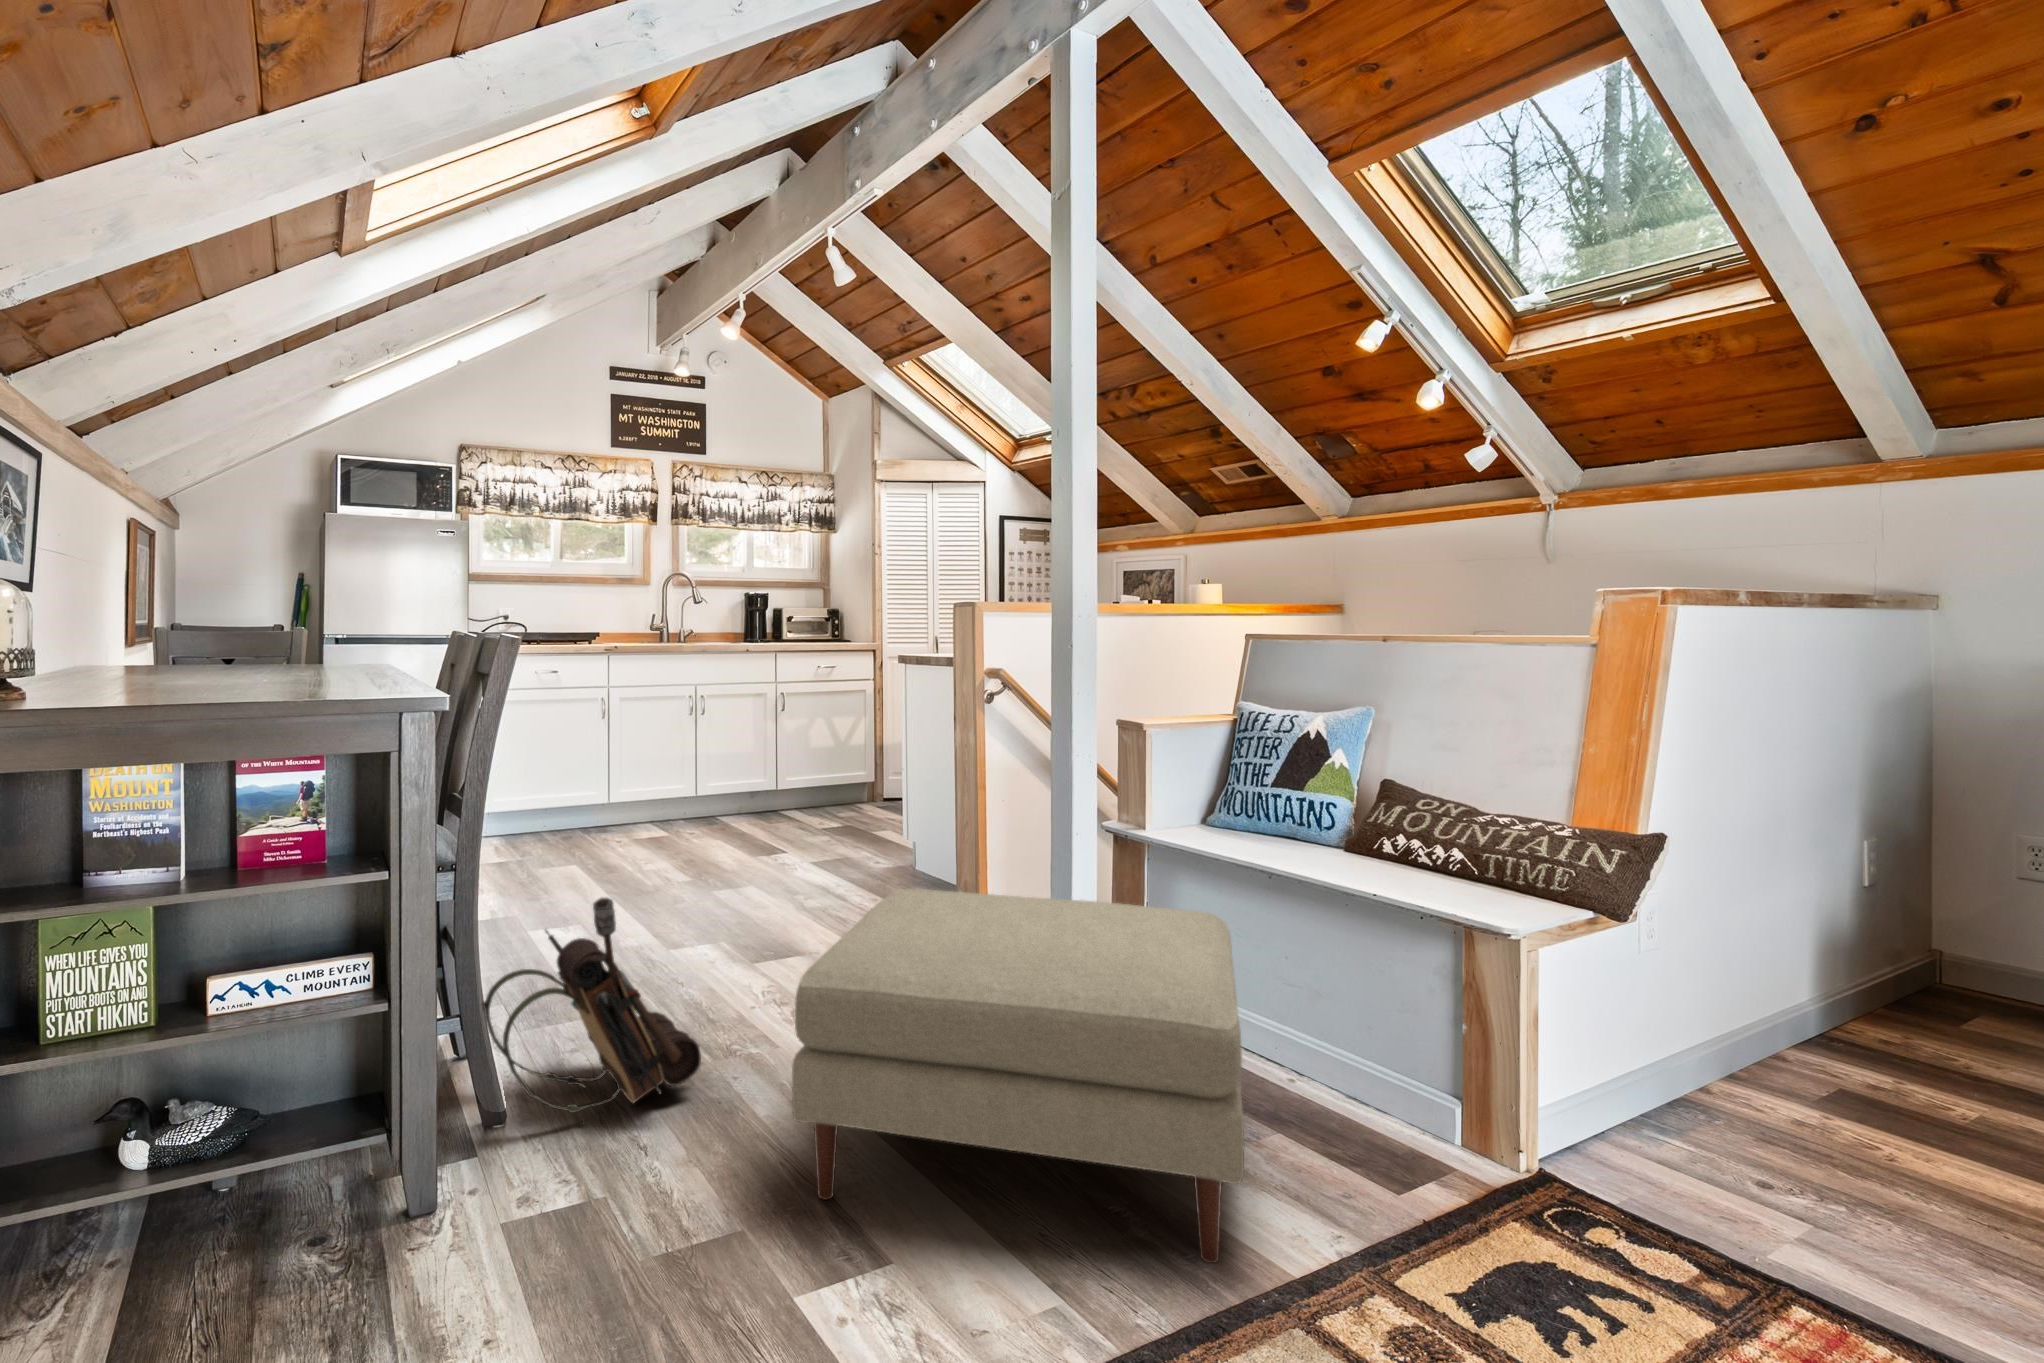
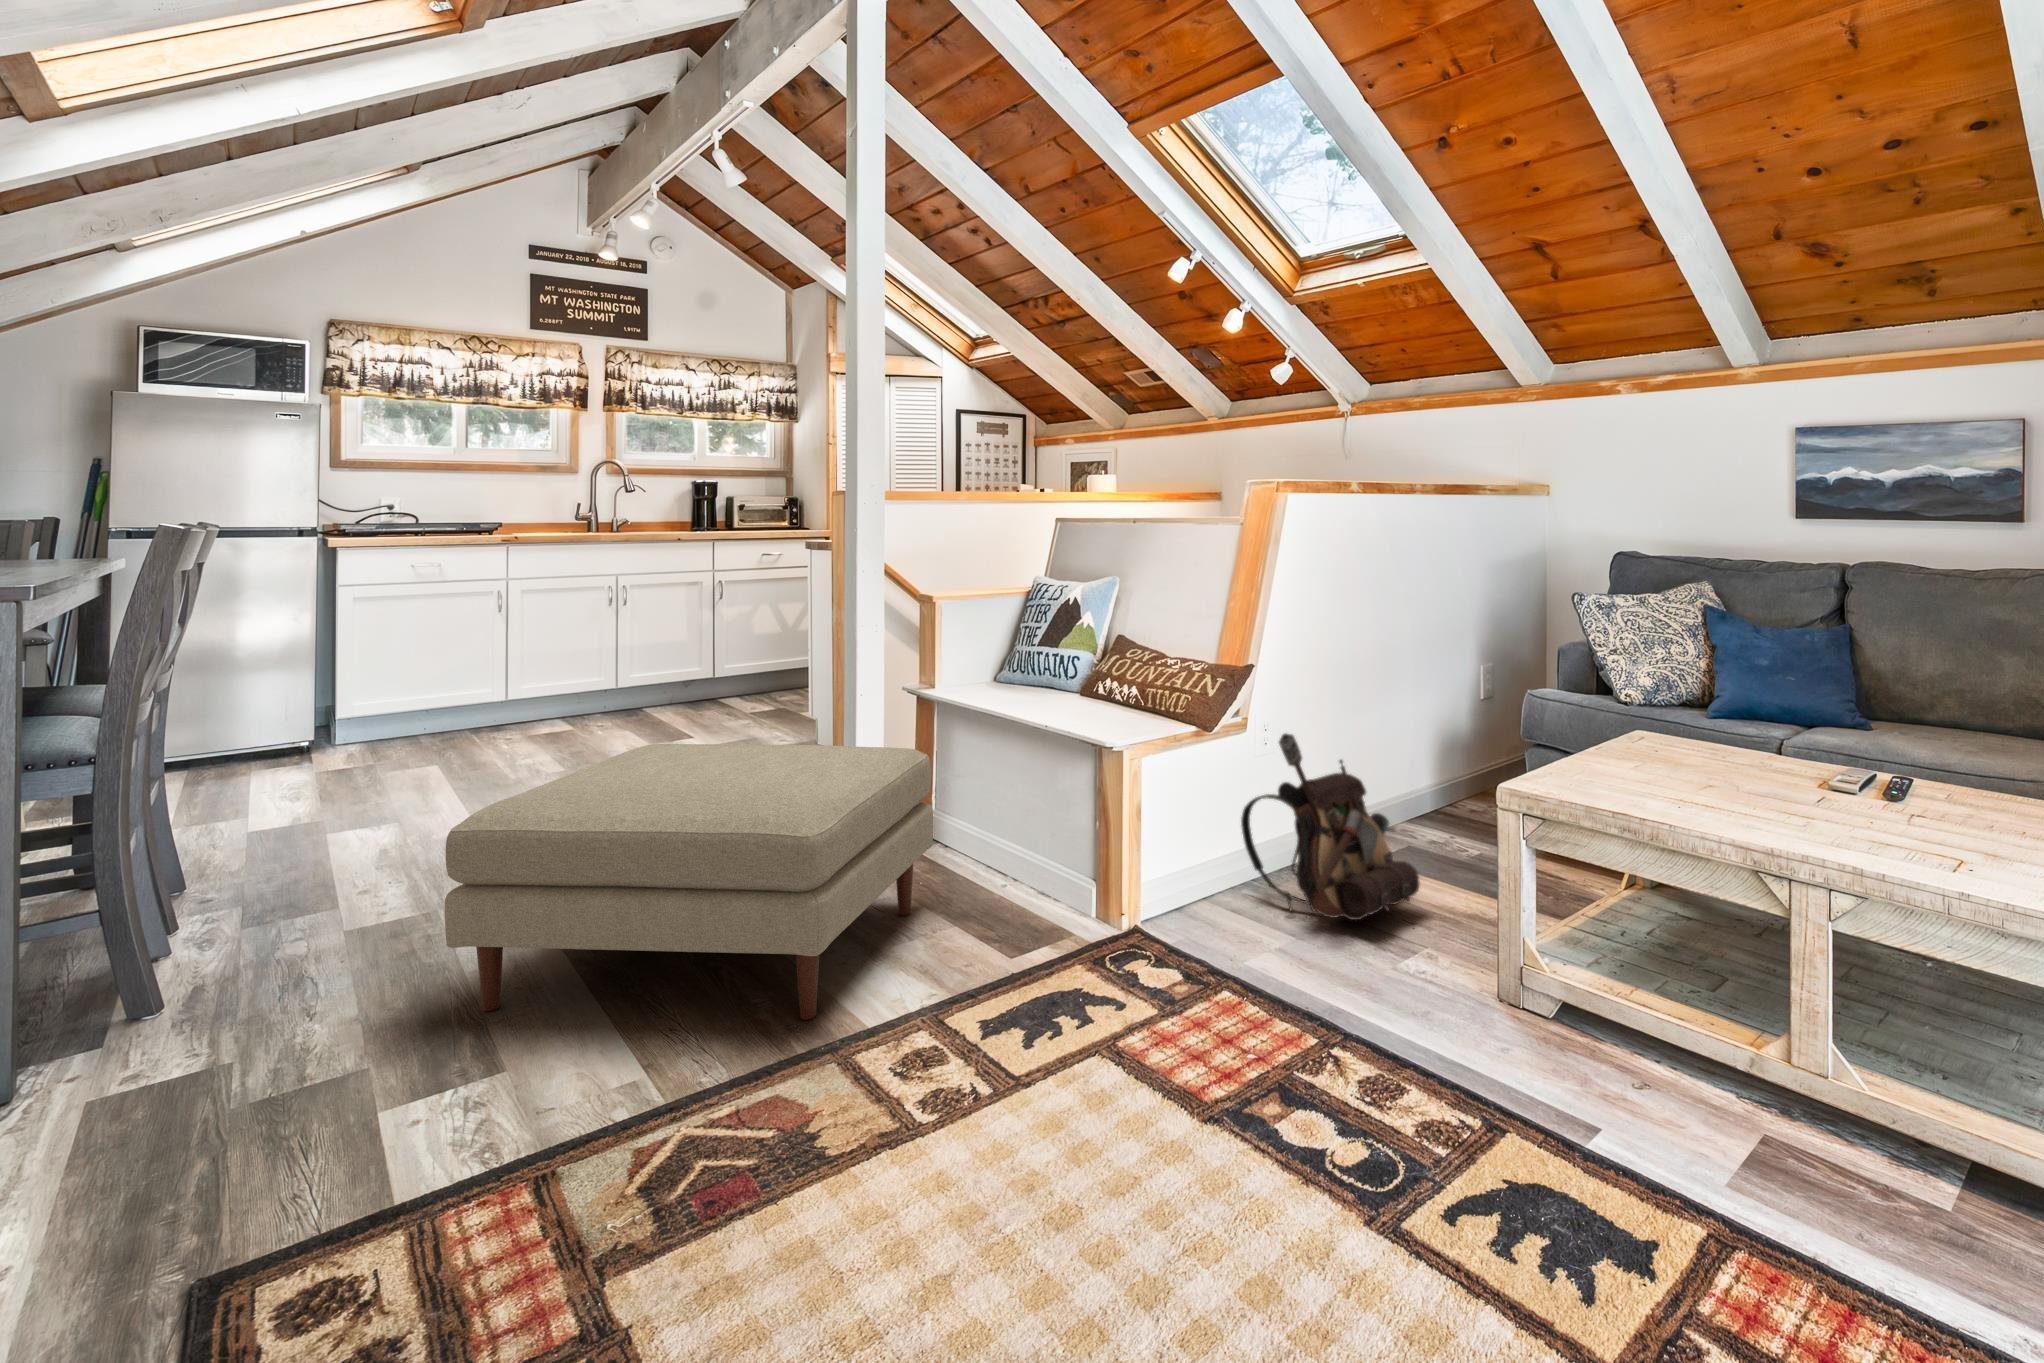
backpack: present [482,898,701,1124] -> present [1241,733,1419,920]

